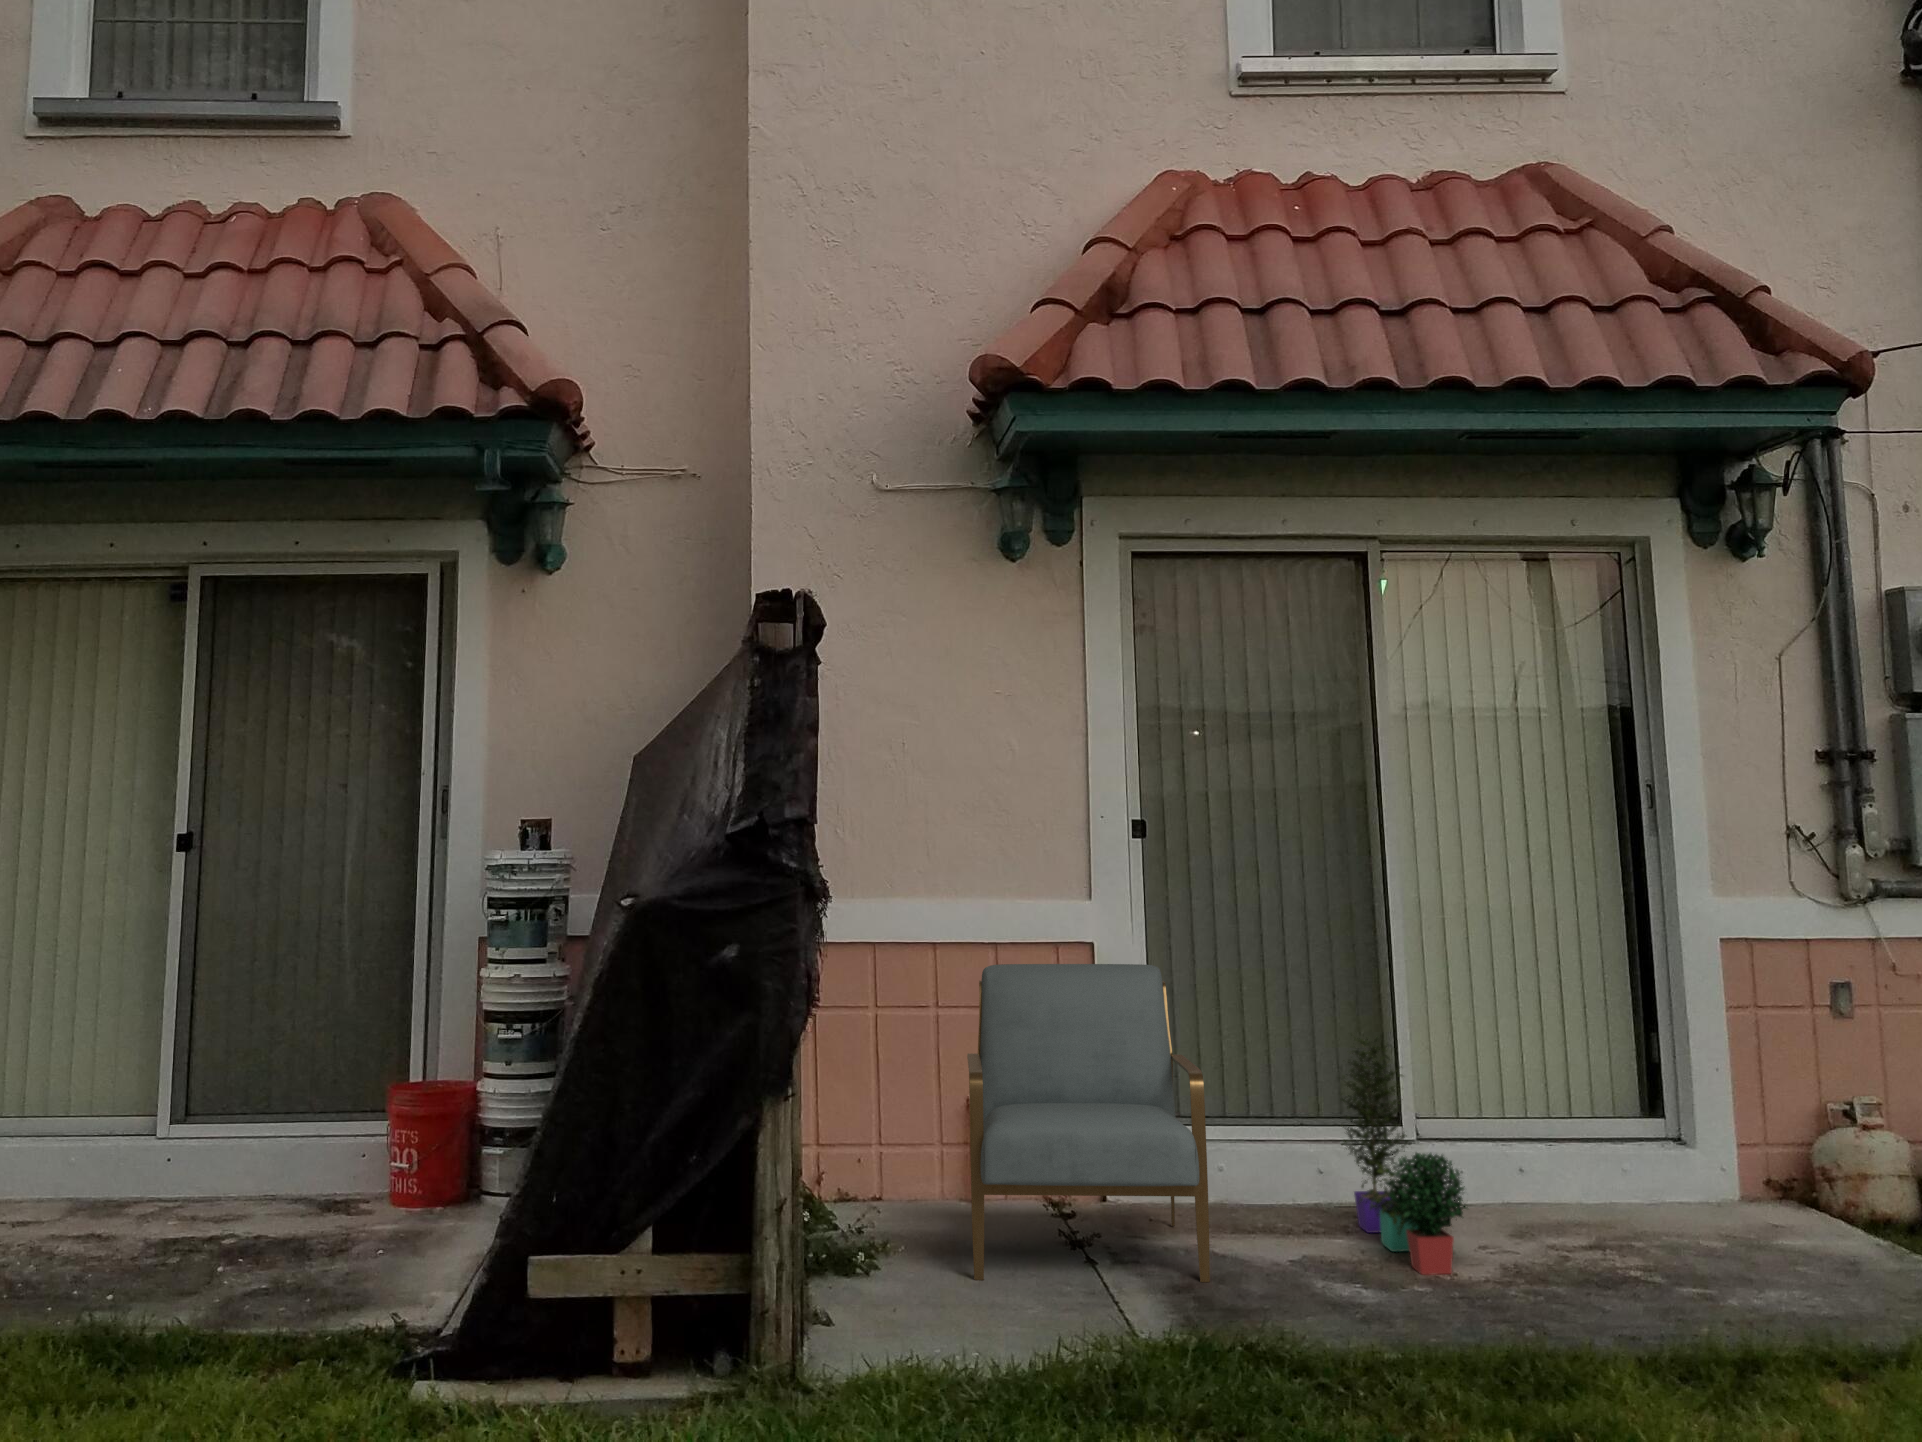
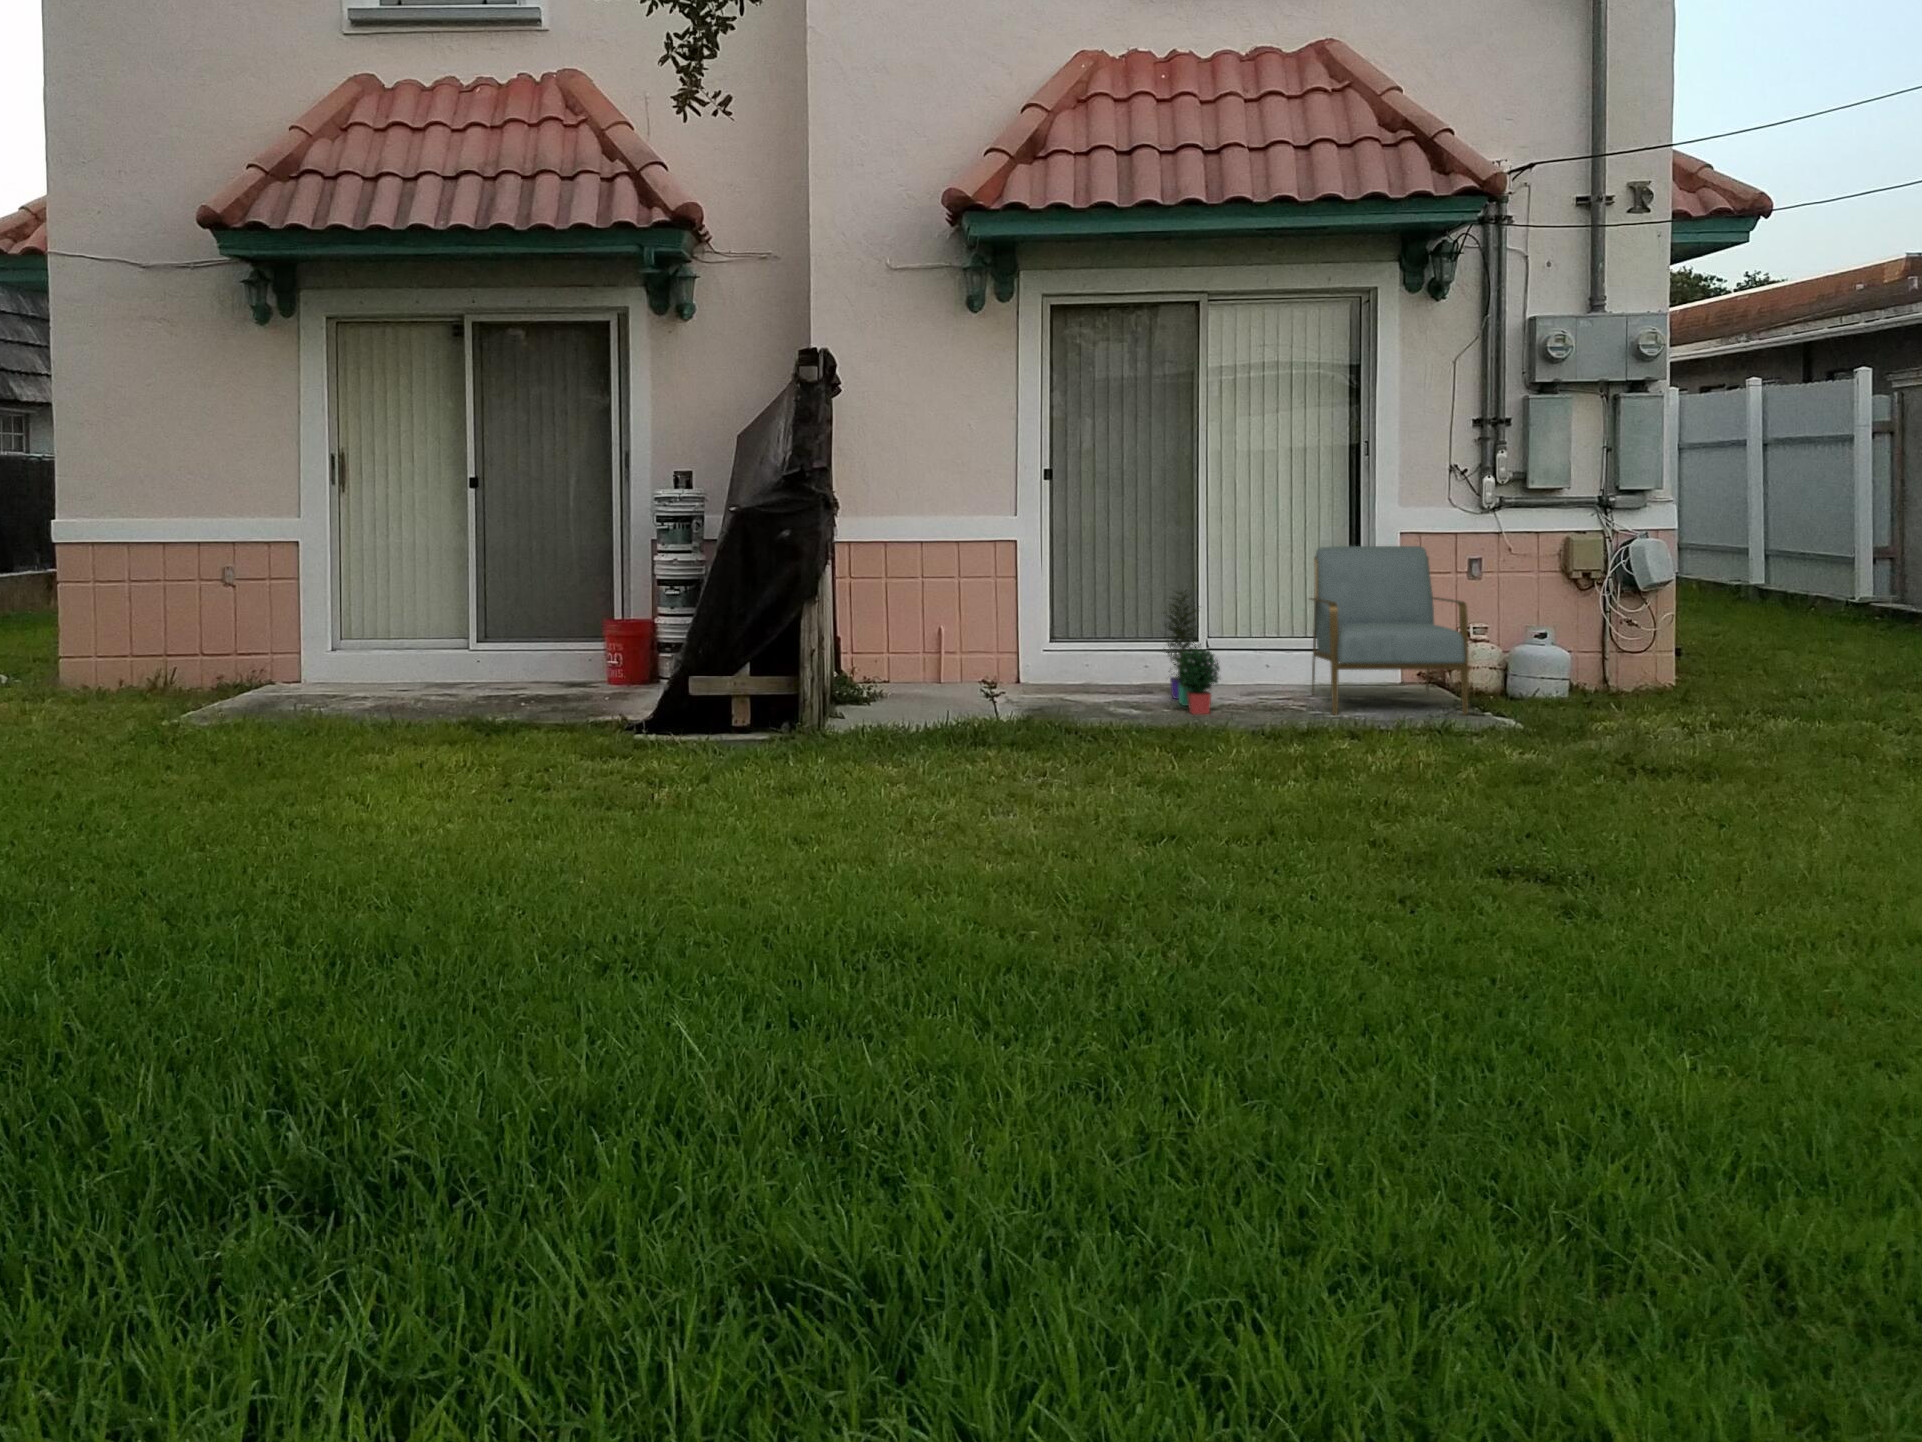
chair: present [967,964,1210,1282] -> present [1310,546,1468,715]

